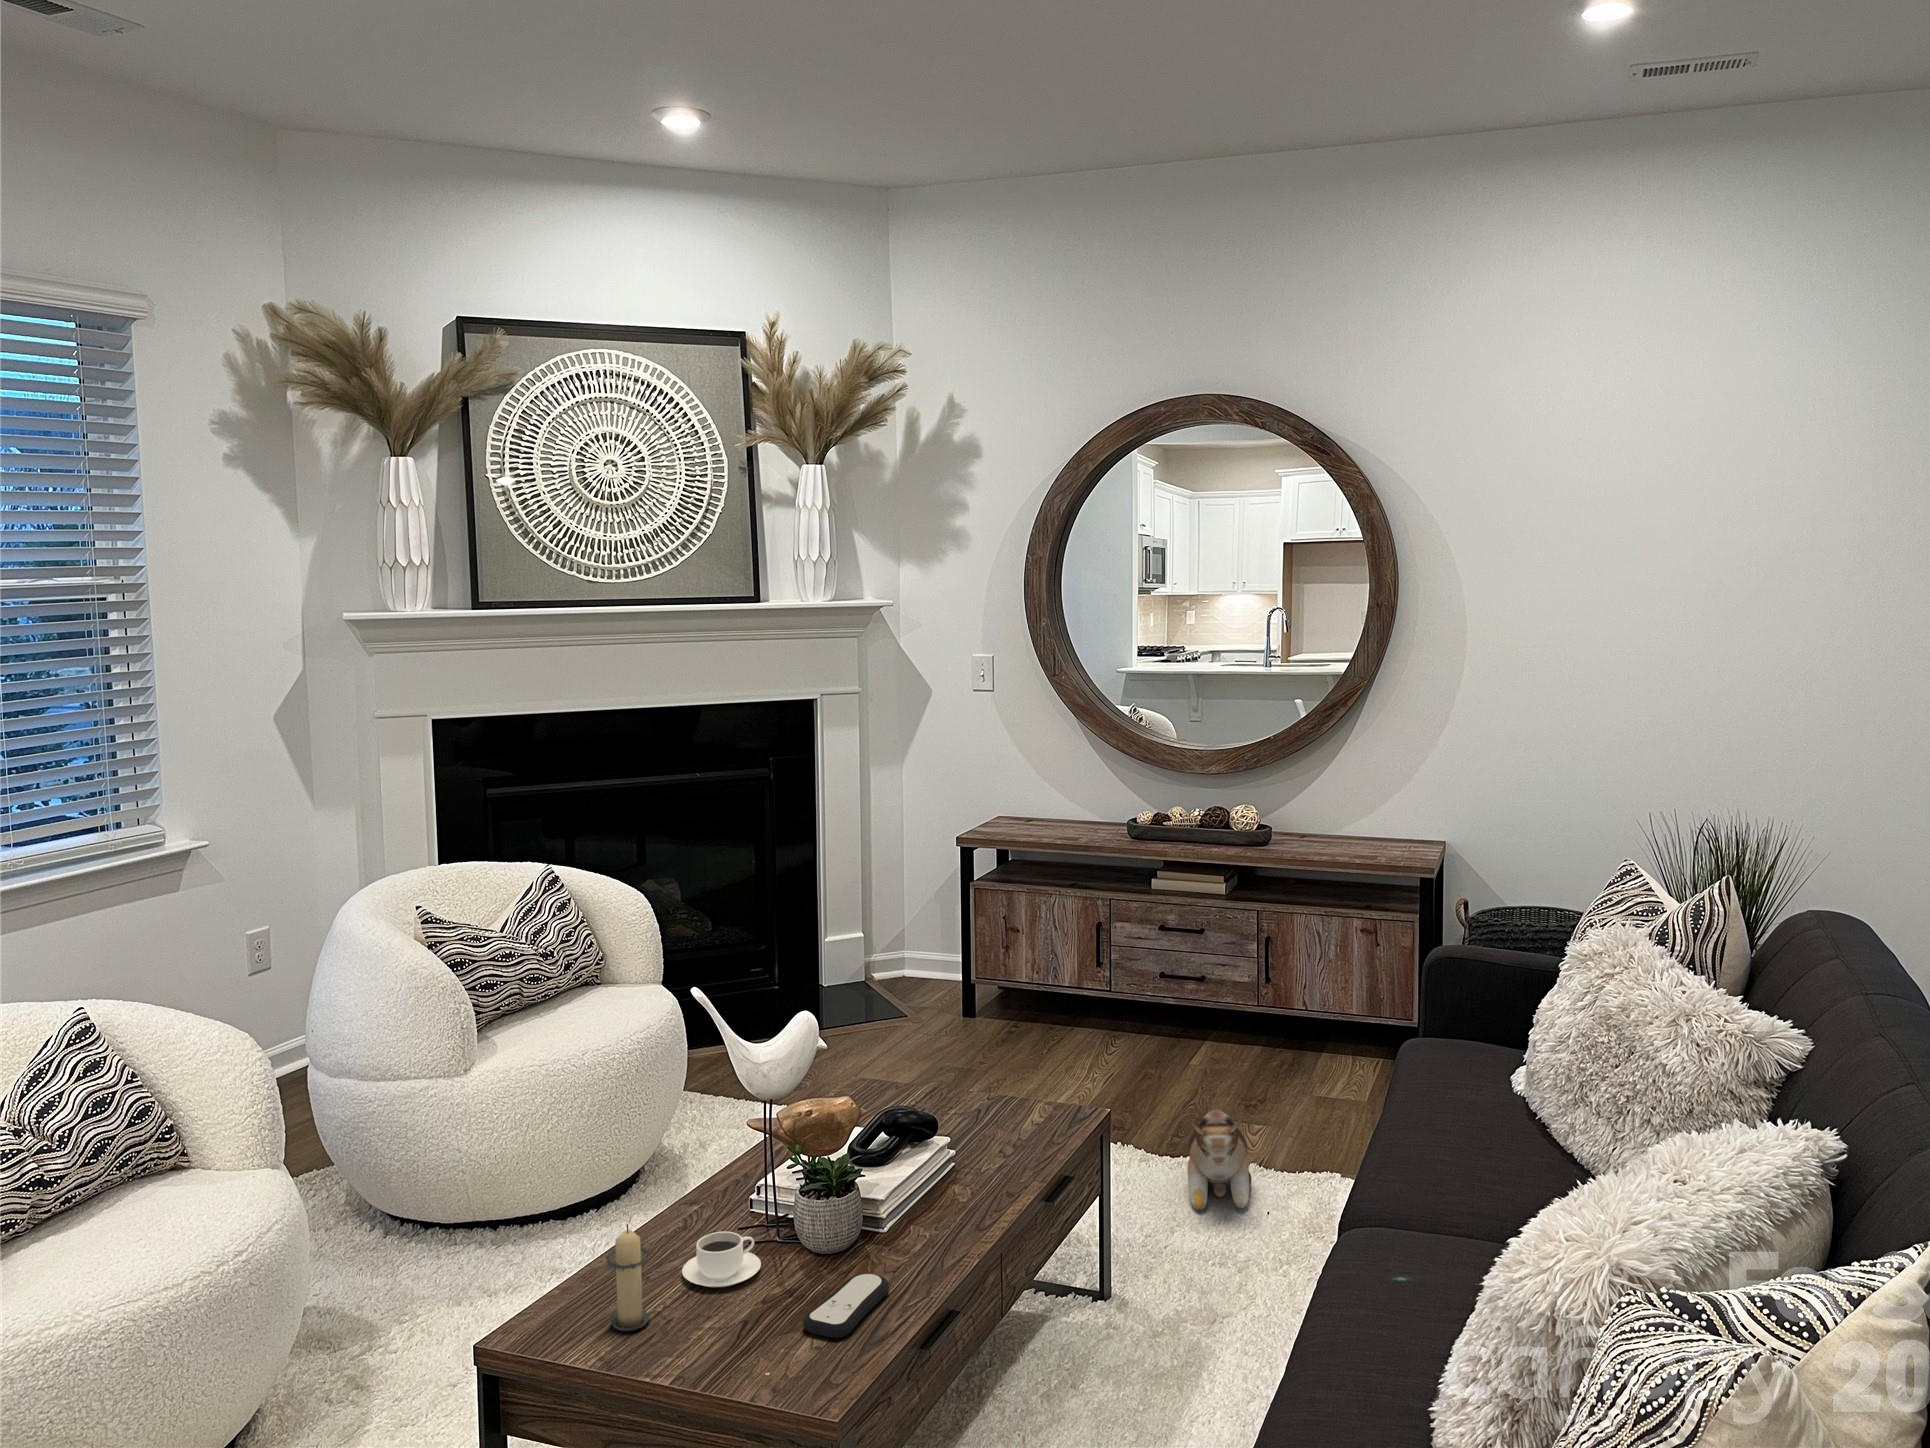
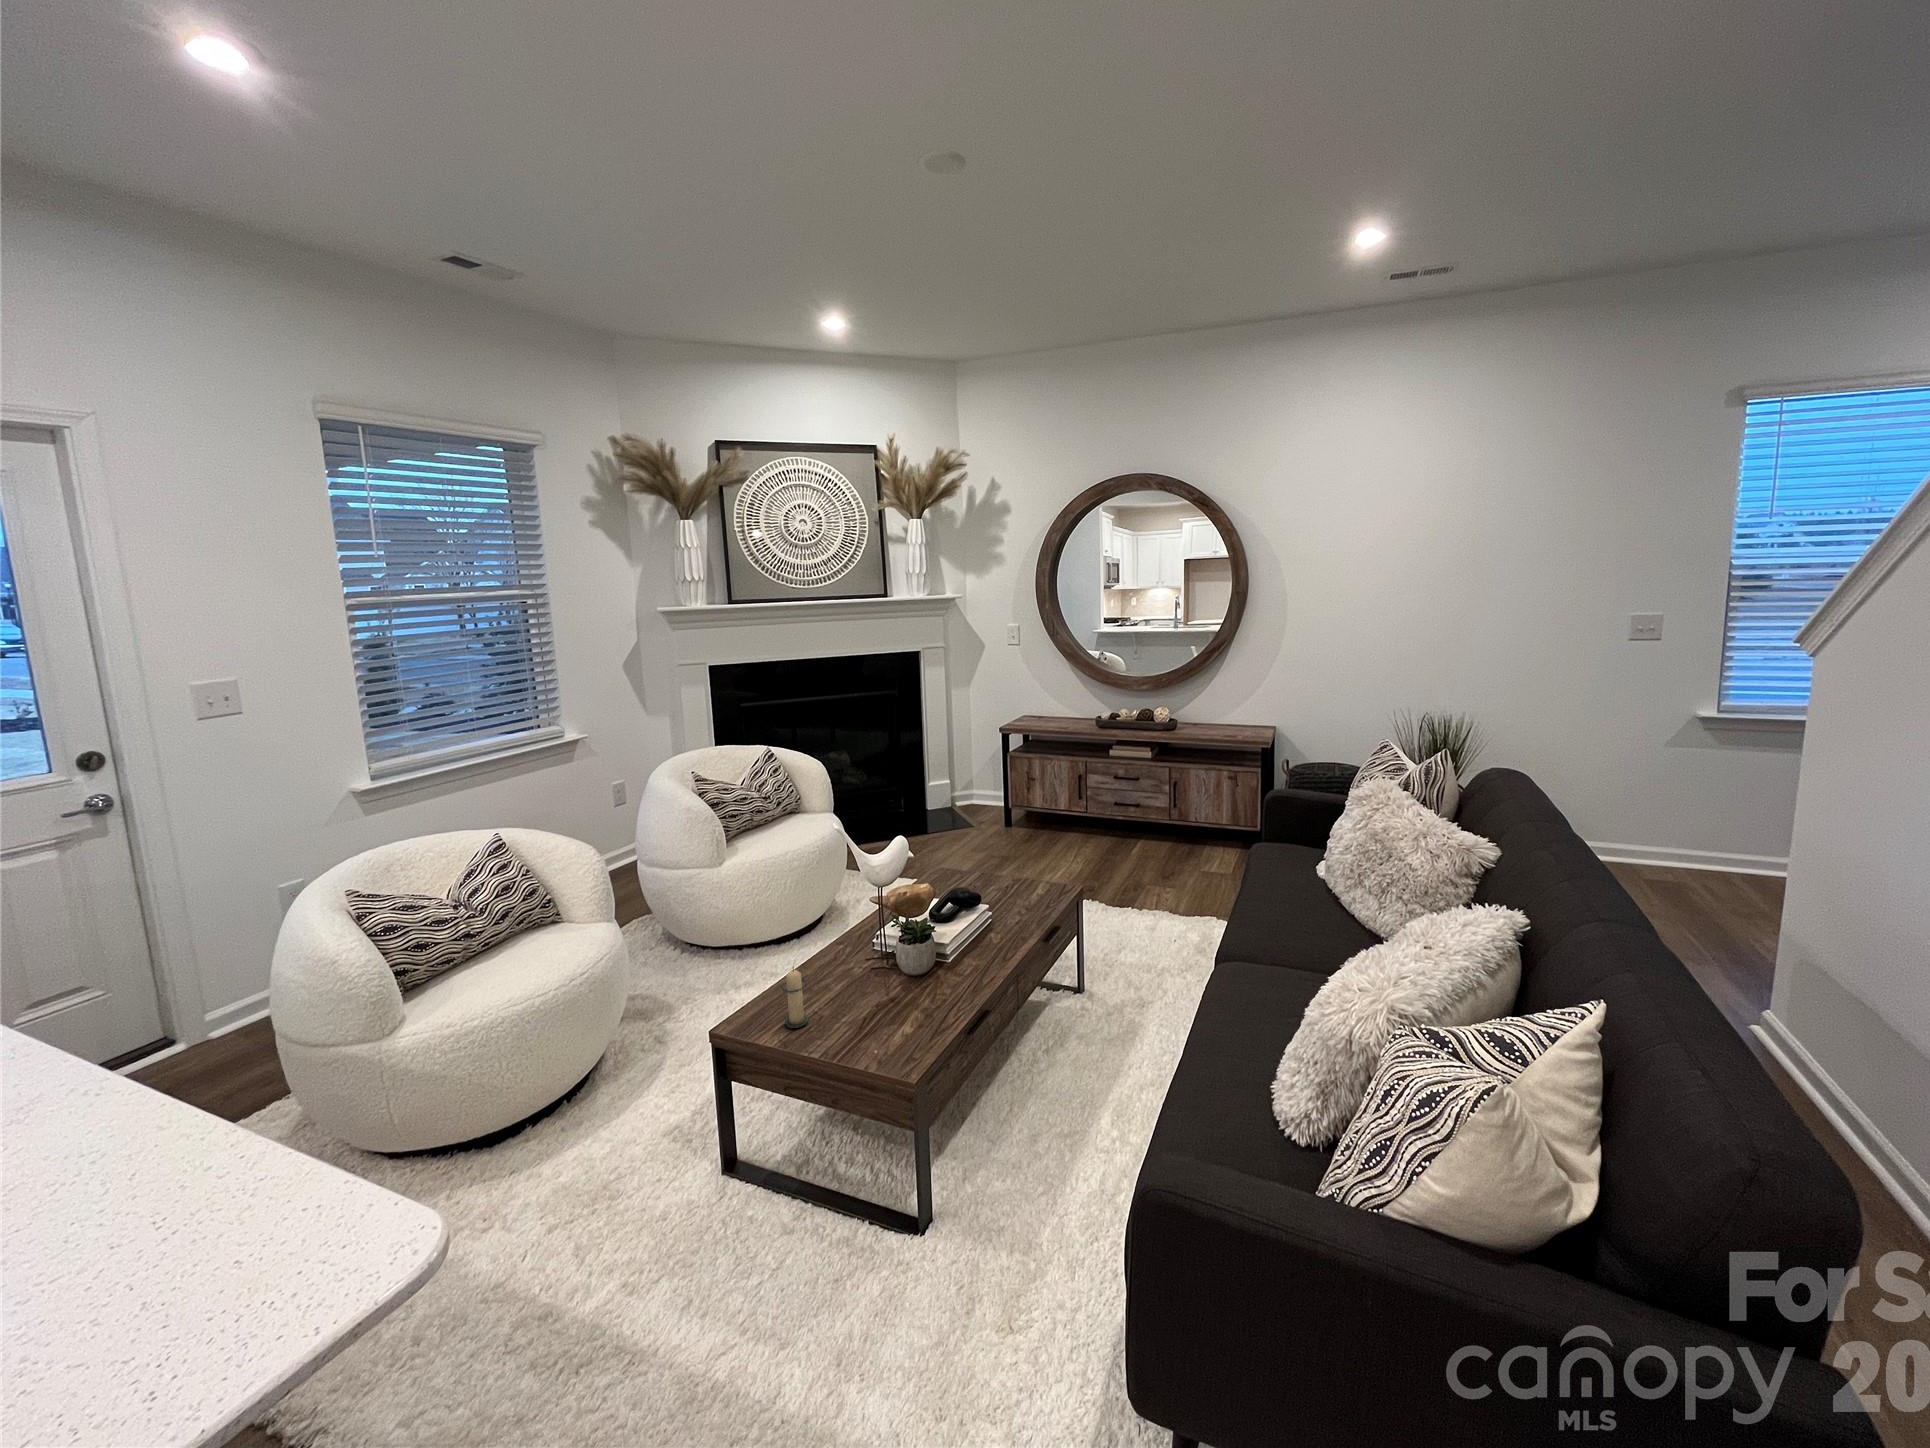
plush toy: present [1187,1109,1252,1210] -> none [1130,881,1165,937]
coffee cup: present [682,1232,761,1287] -> none [830,966,876,999]
remote control: present [803,1273,889,1338] -> none [897,991,949,1033]

